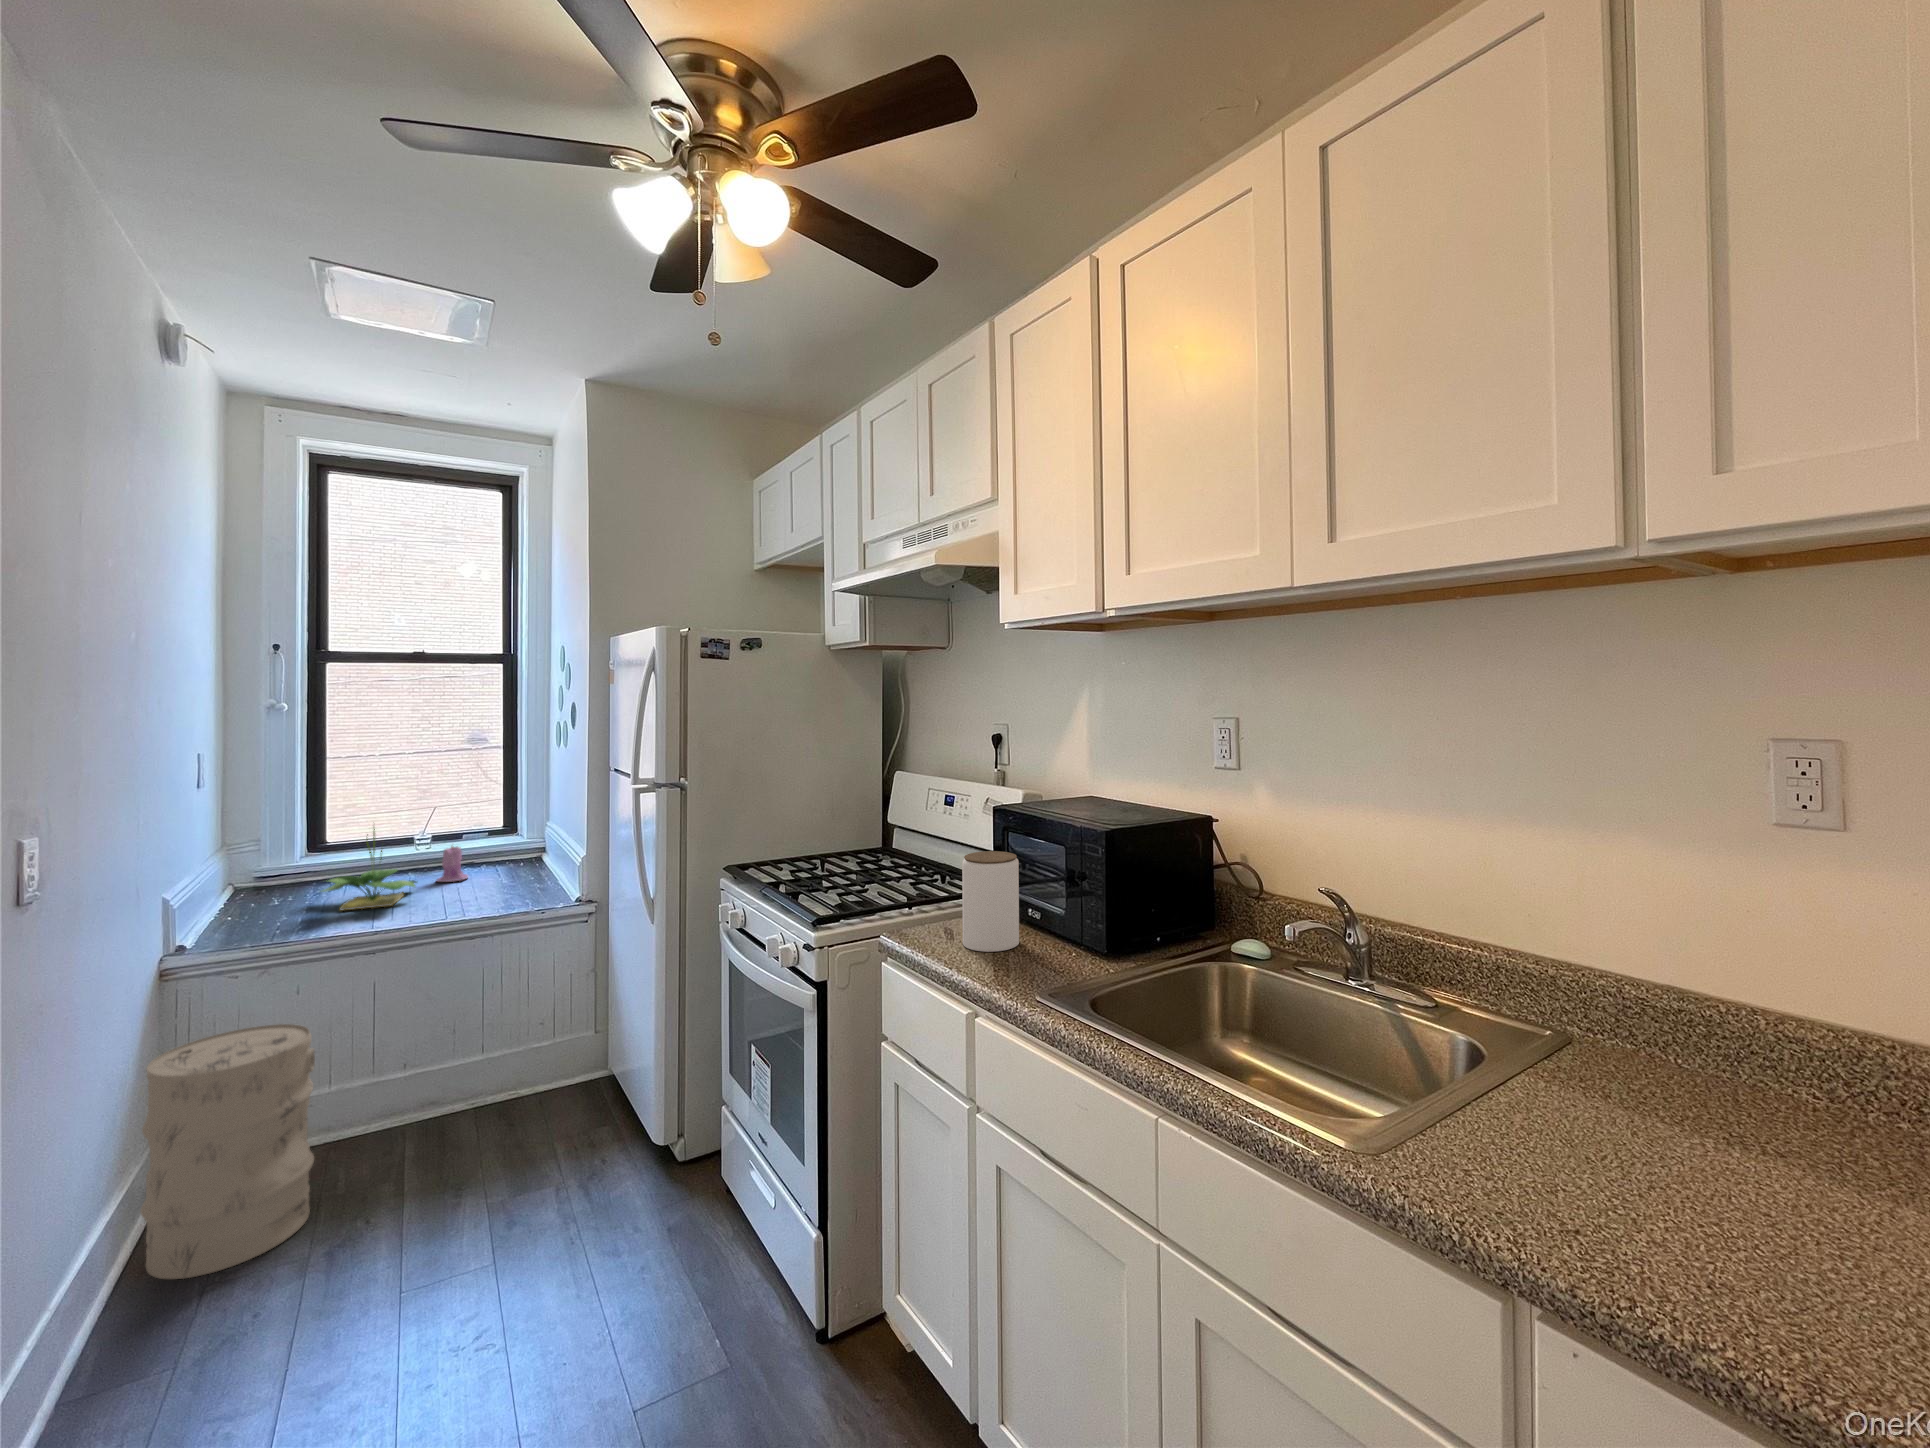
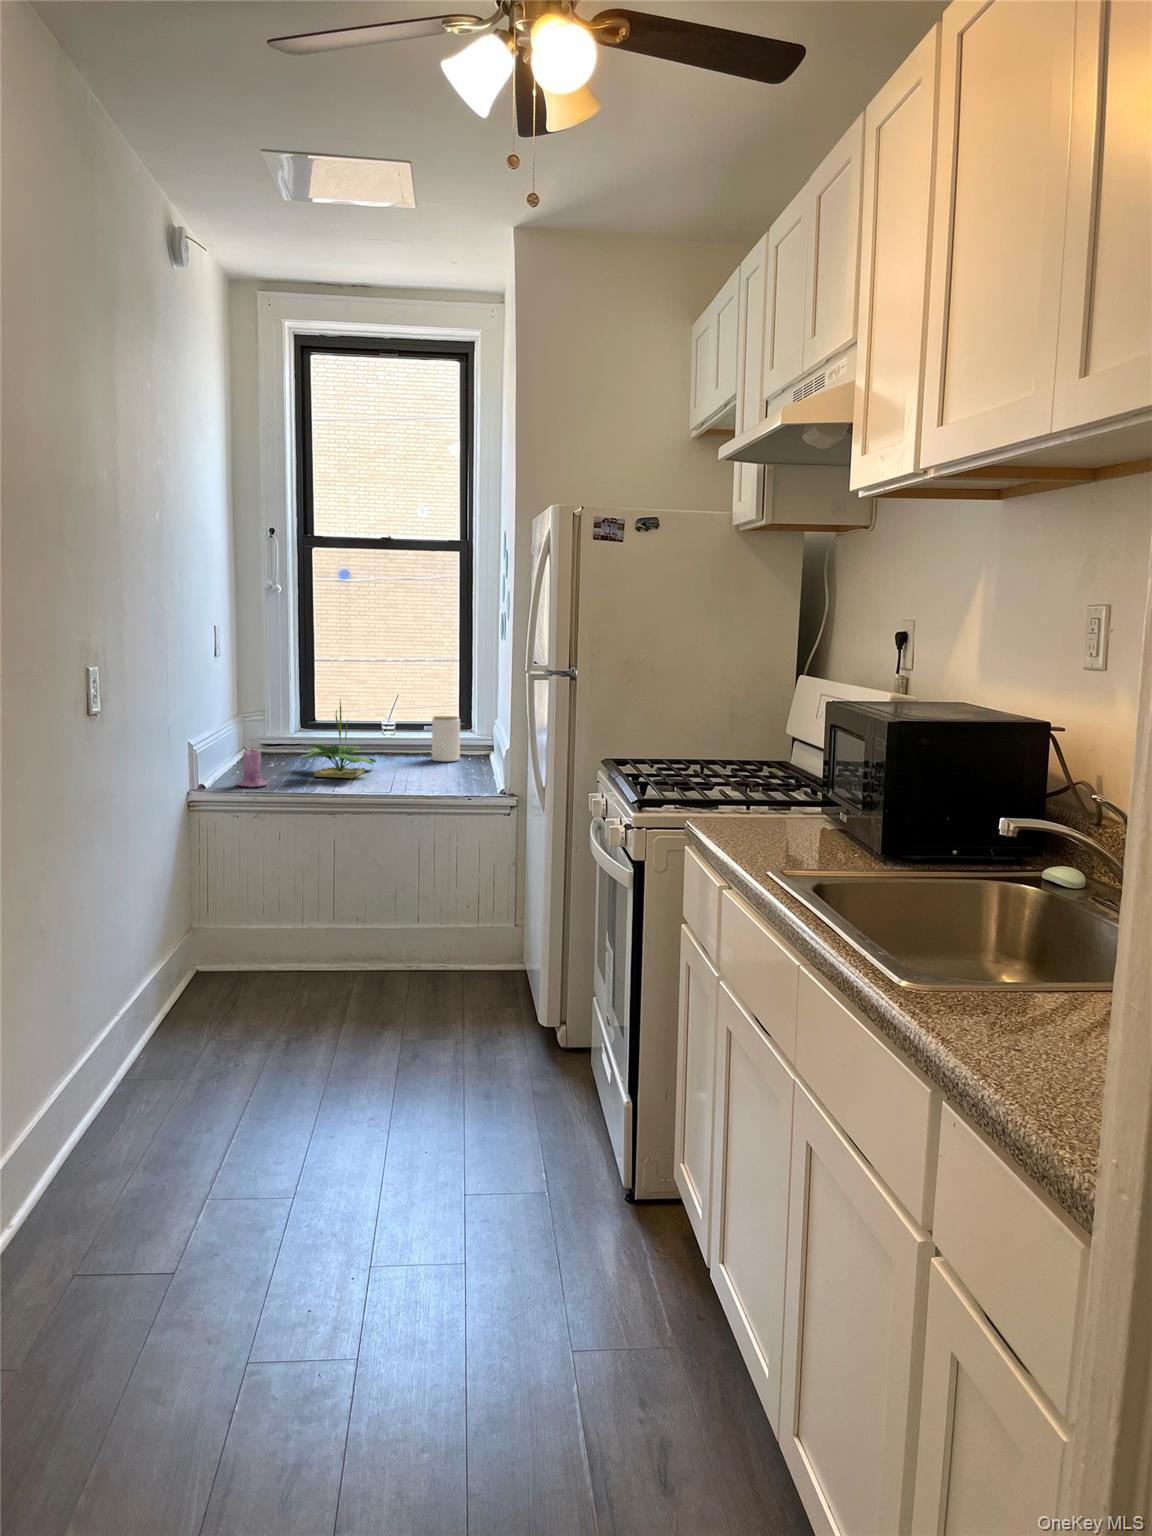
candle: present [437,847,468,882] -> present [237,749,267,787]
jar: present [962,851,1019,952] -> present [432,716,460,761]
trash can: present [140,1024,315,1279] -> none [179,853,285,1029]

